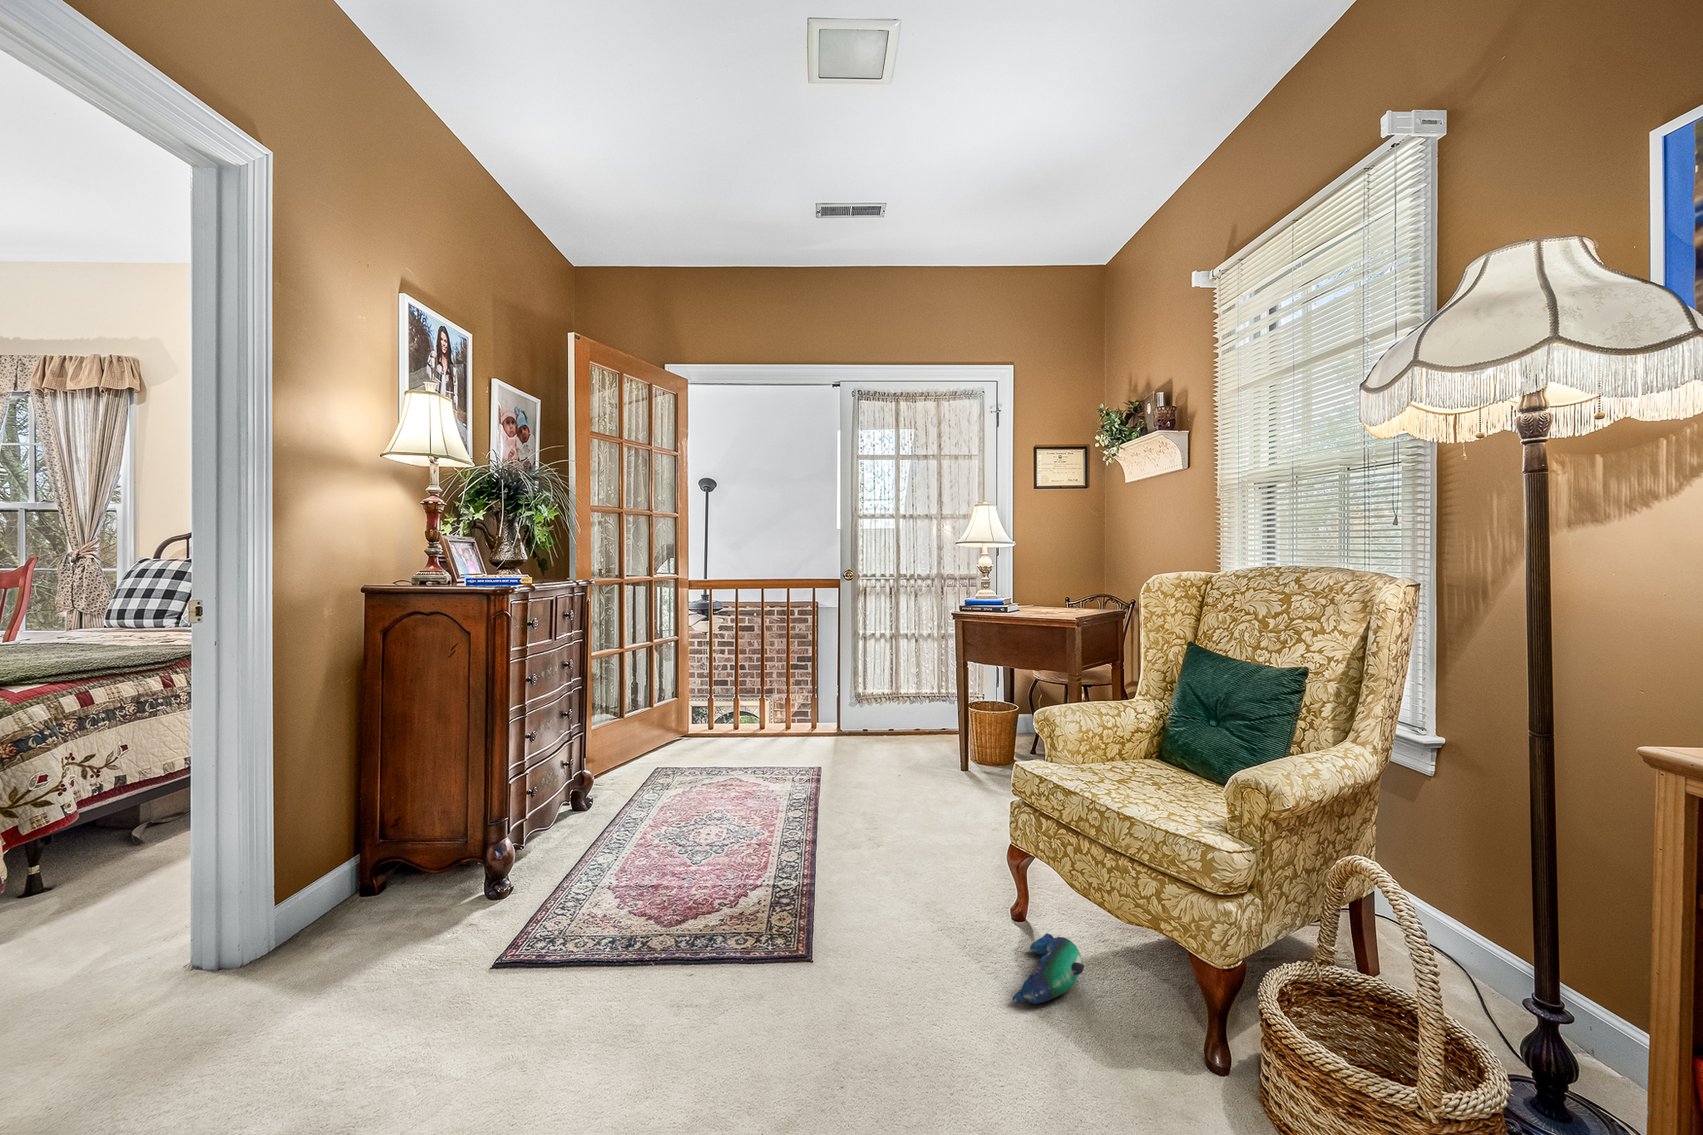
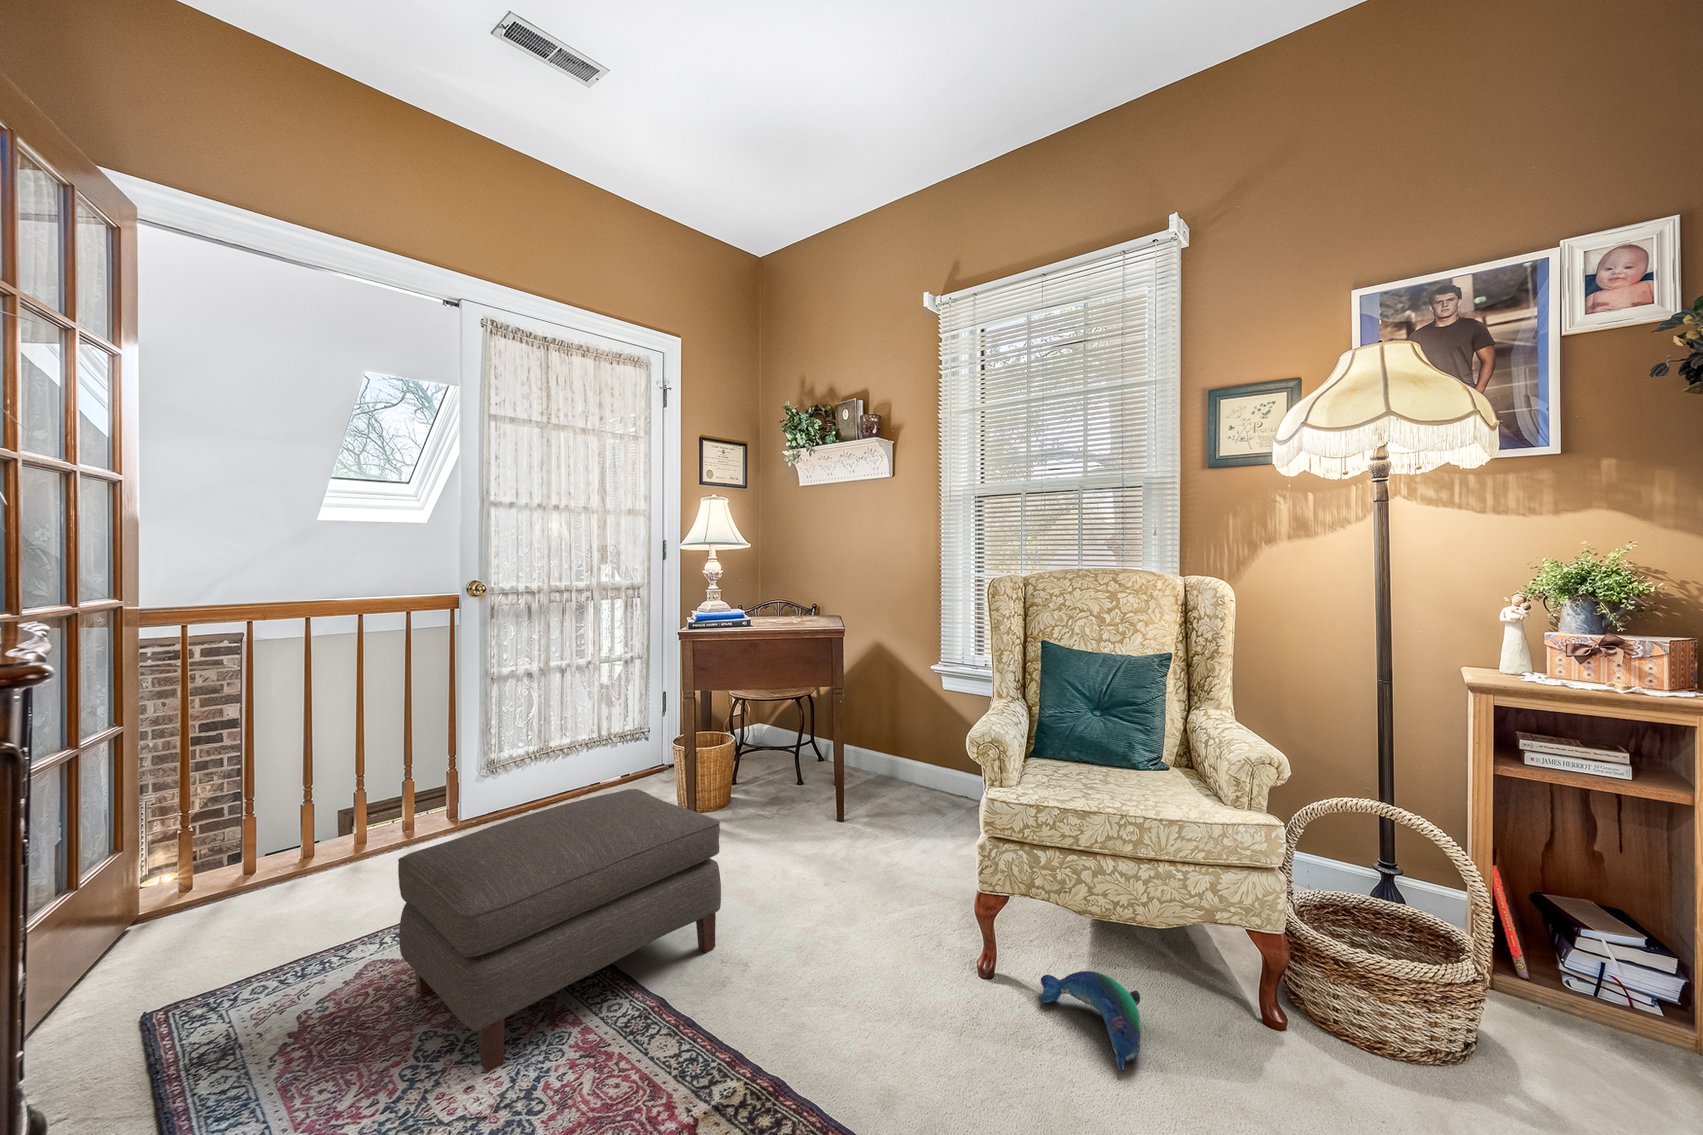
ottoman: none [710,712,887,838] -> present [398,789,721,1072]

